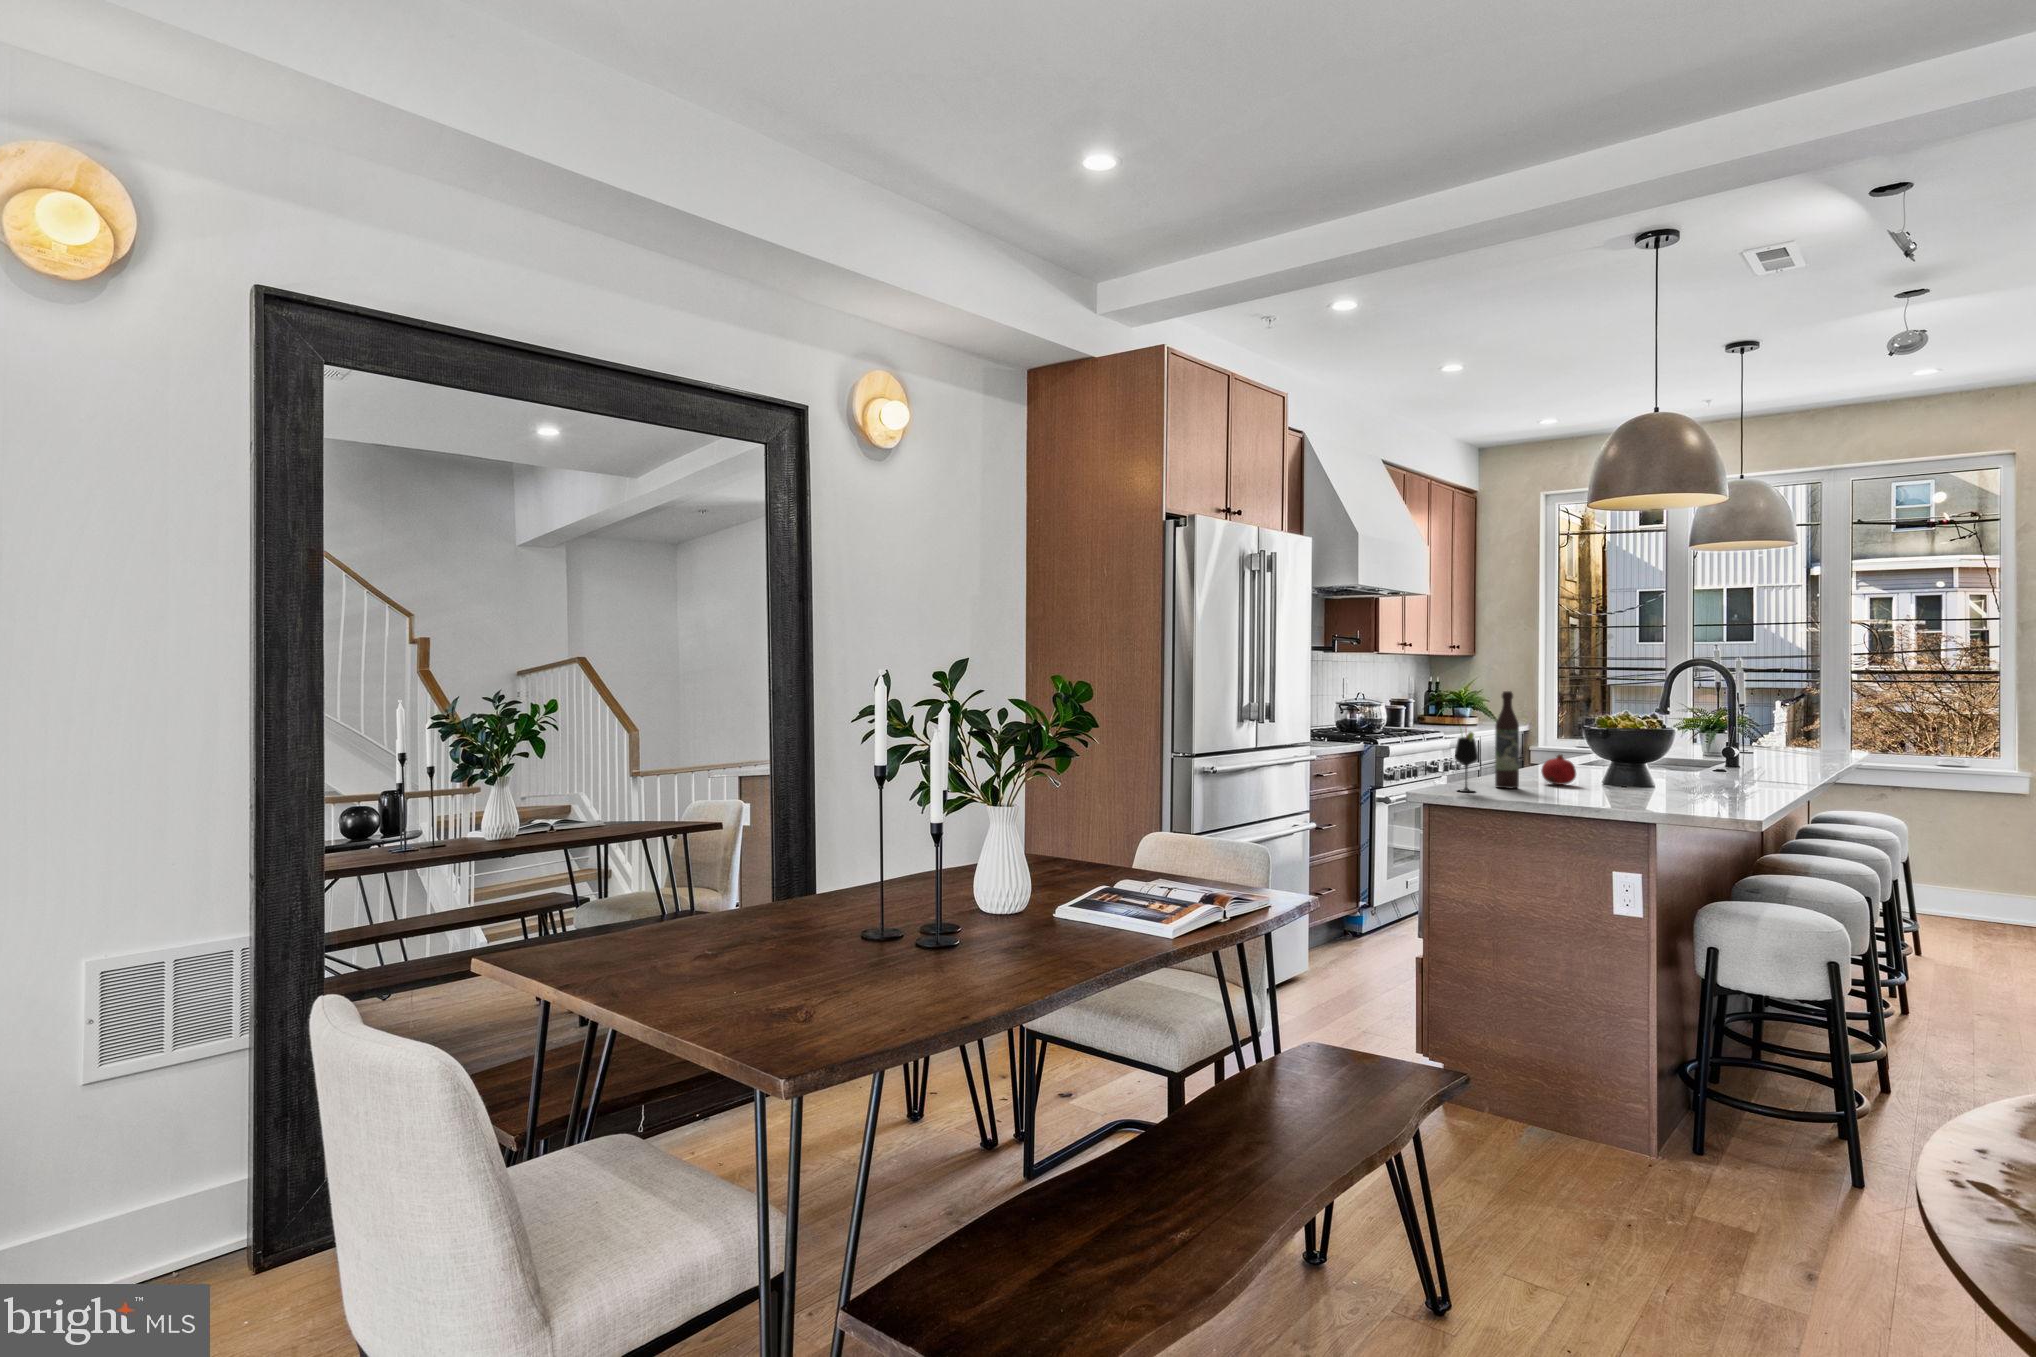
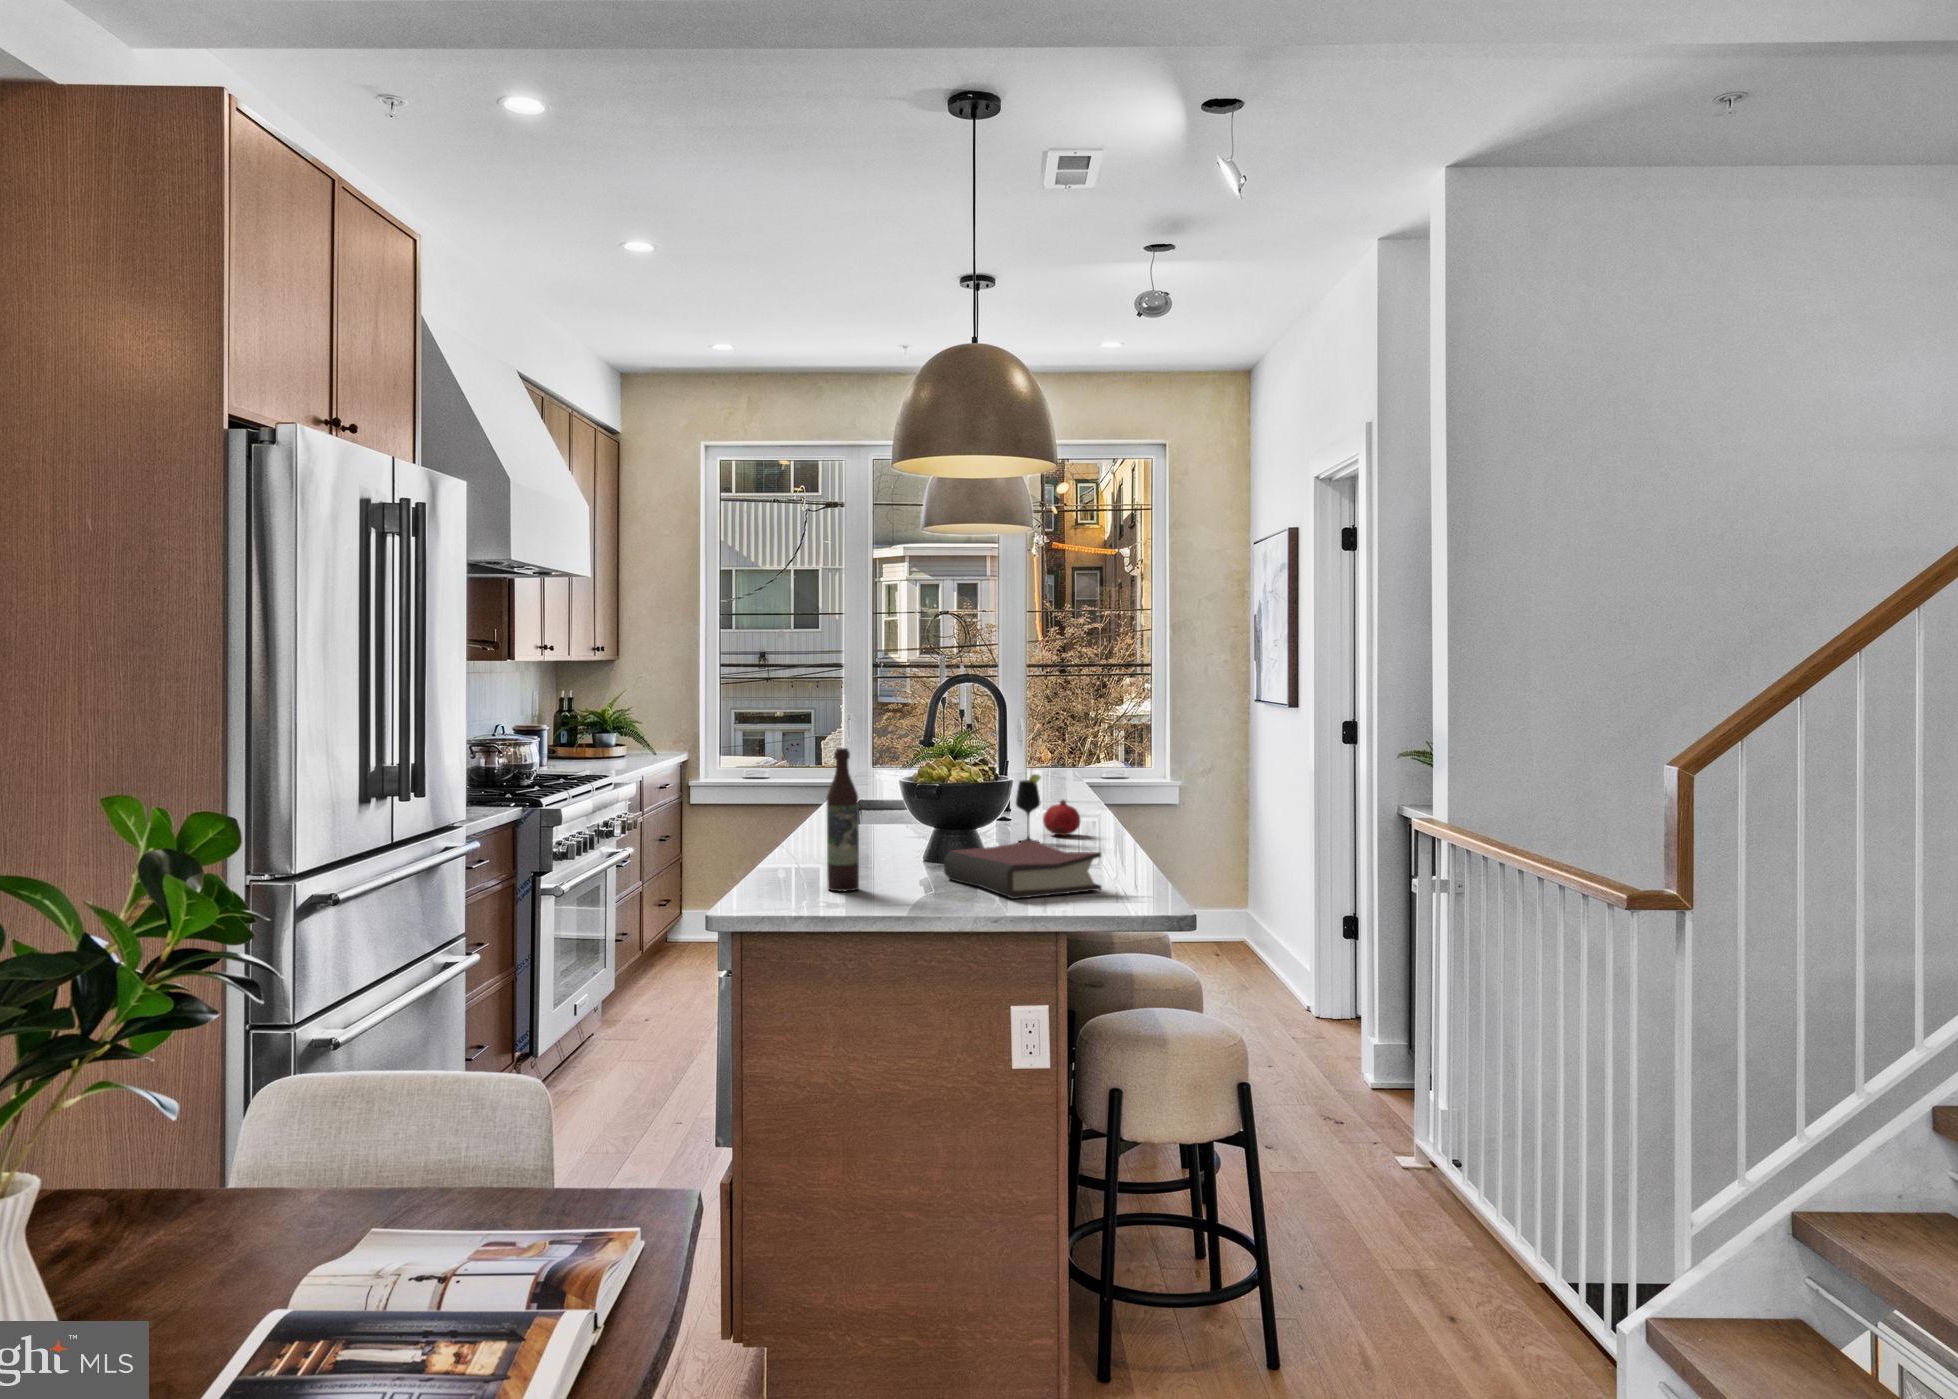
wine glass: present [1455,732,1478,792] -> present [1016,774,1041,842]
fruit: present [1541,755,1576,785] -> present [1043,800,1081,836]
hardback book: none [1595,769,1713,804] -> present [944,840,1102,899]

